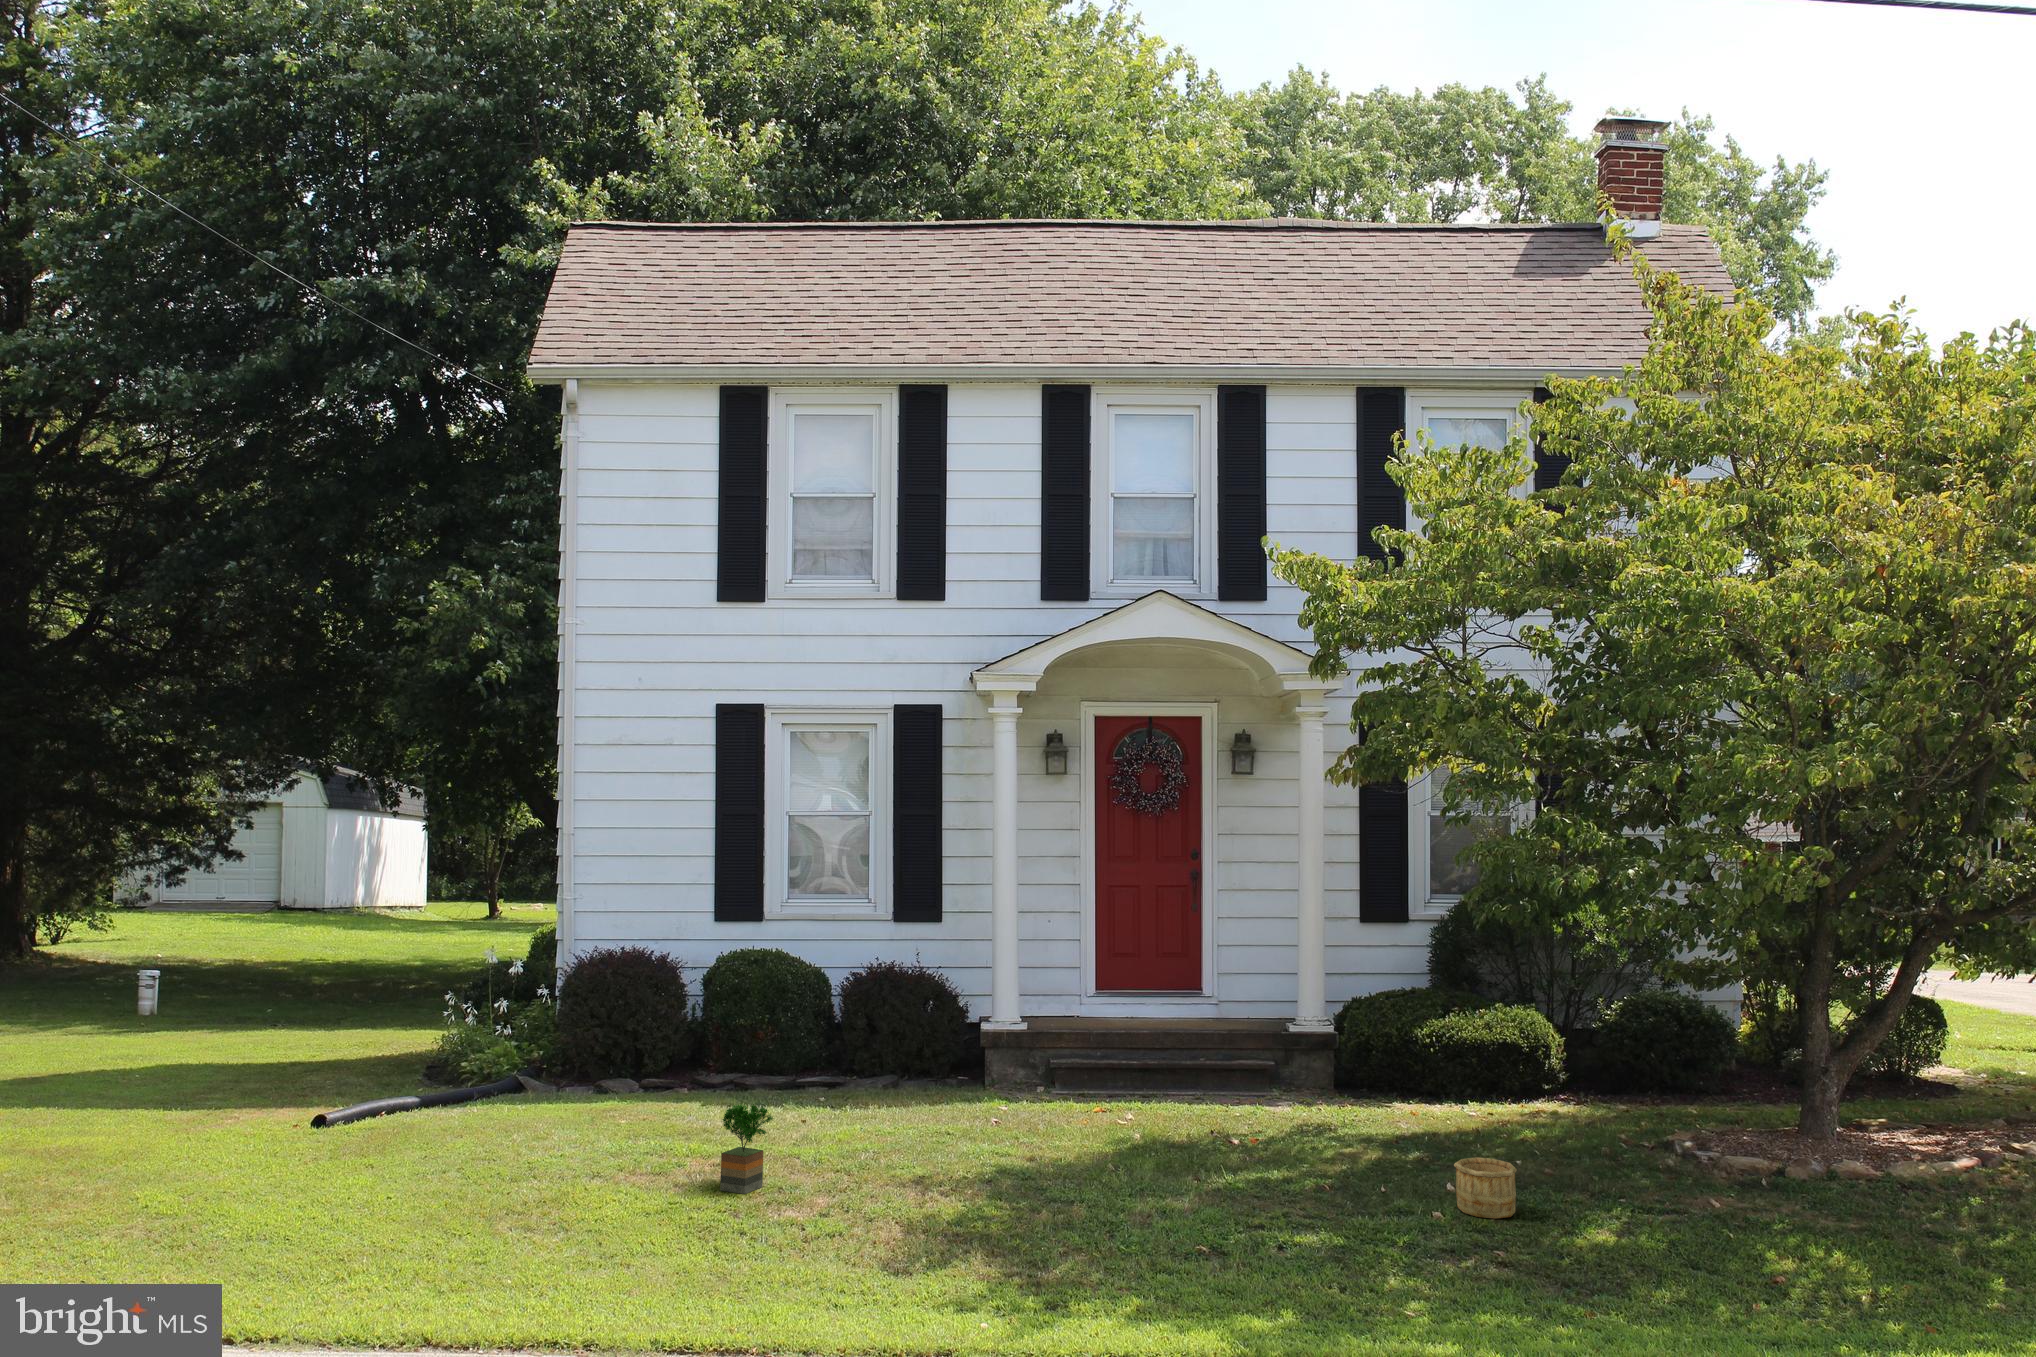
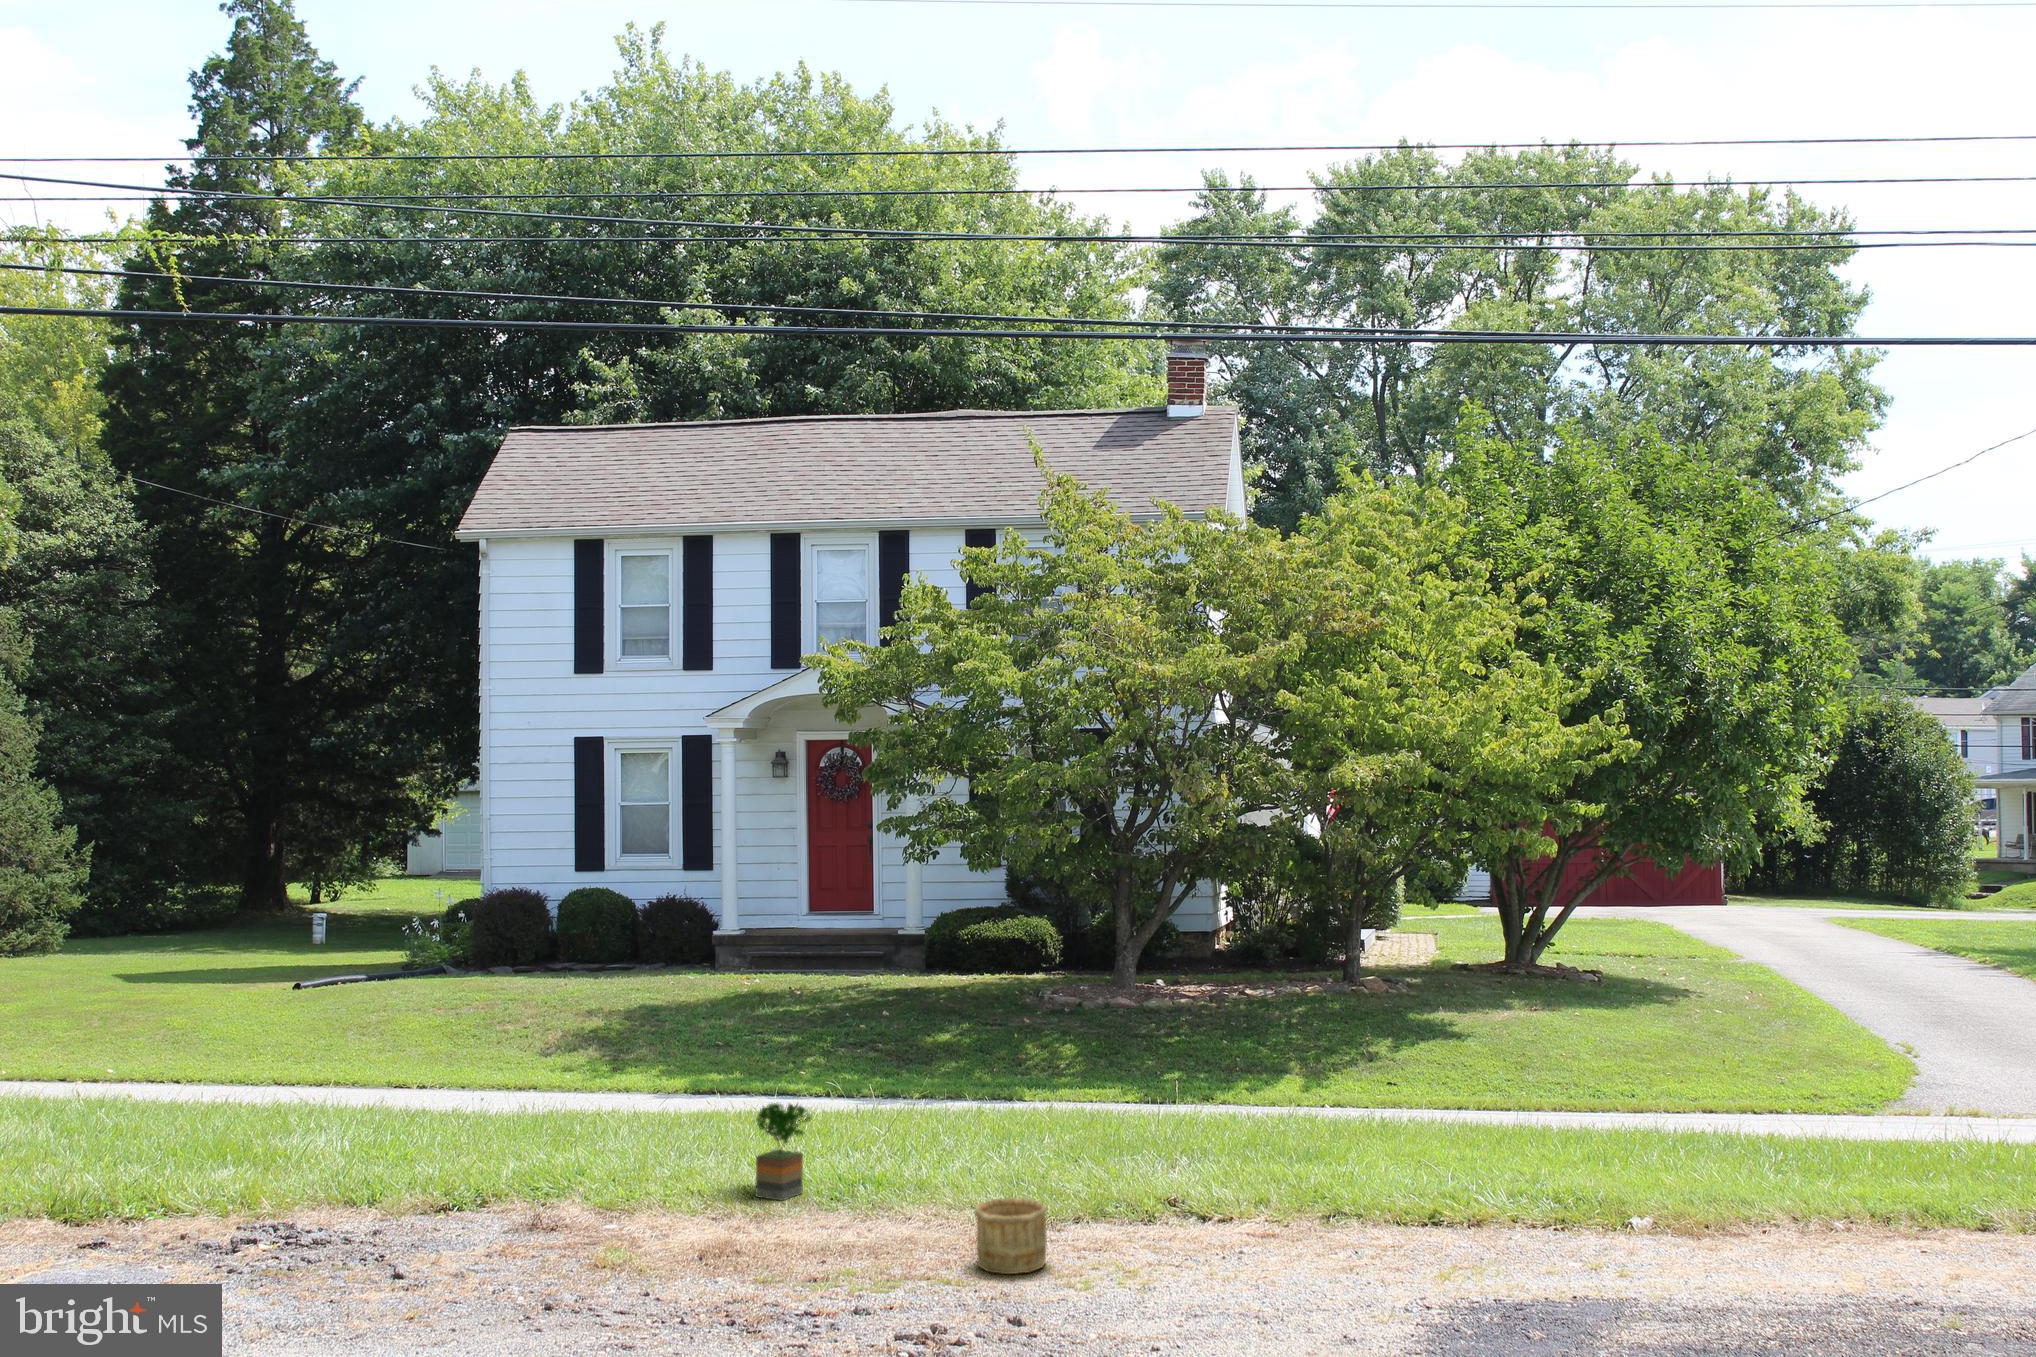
wooden bucket: present [1454,1157,1517,1219] -> present [974,1197,1047,1274]

